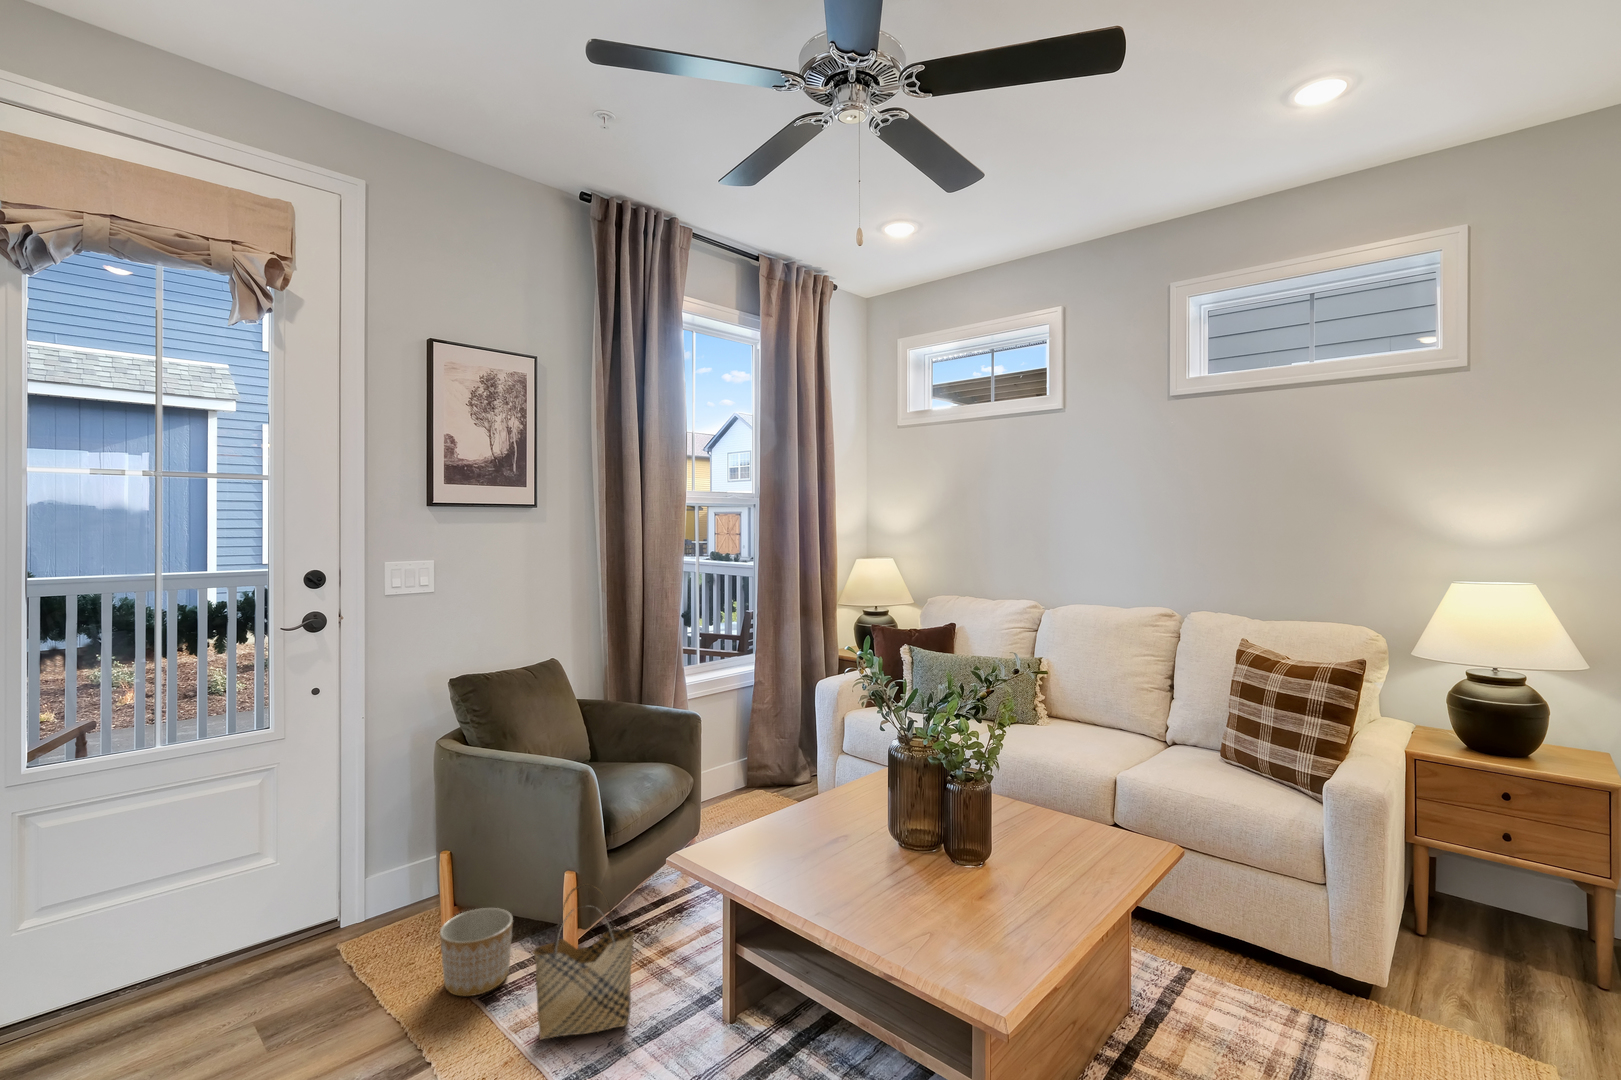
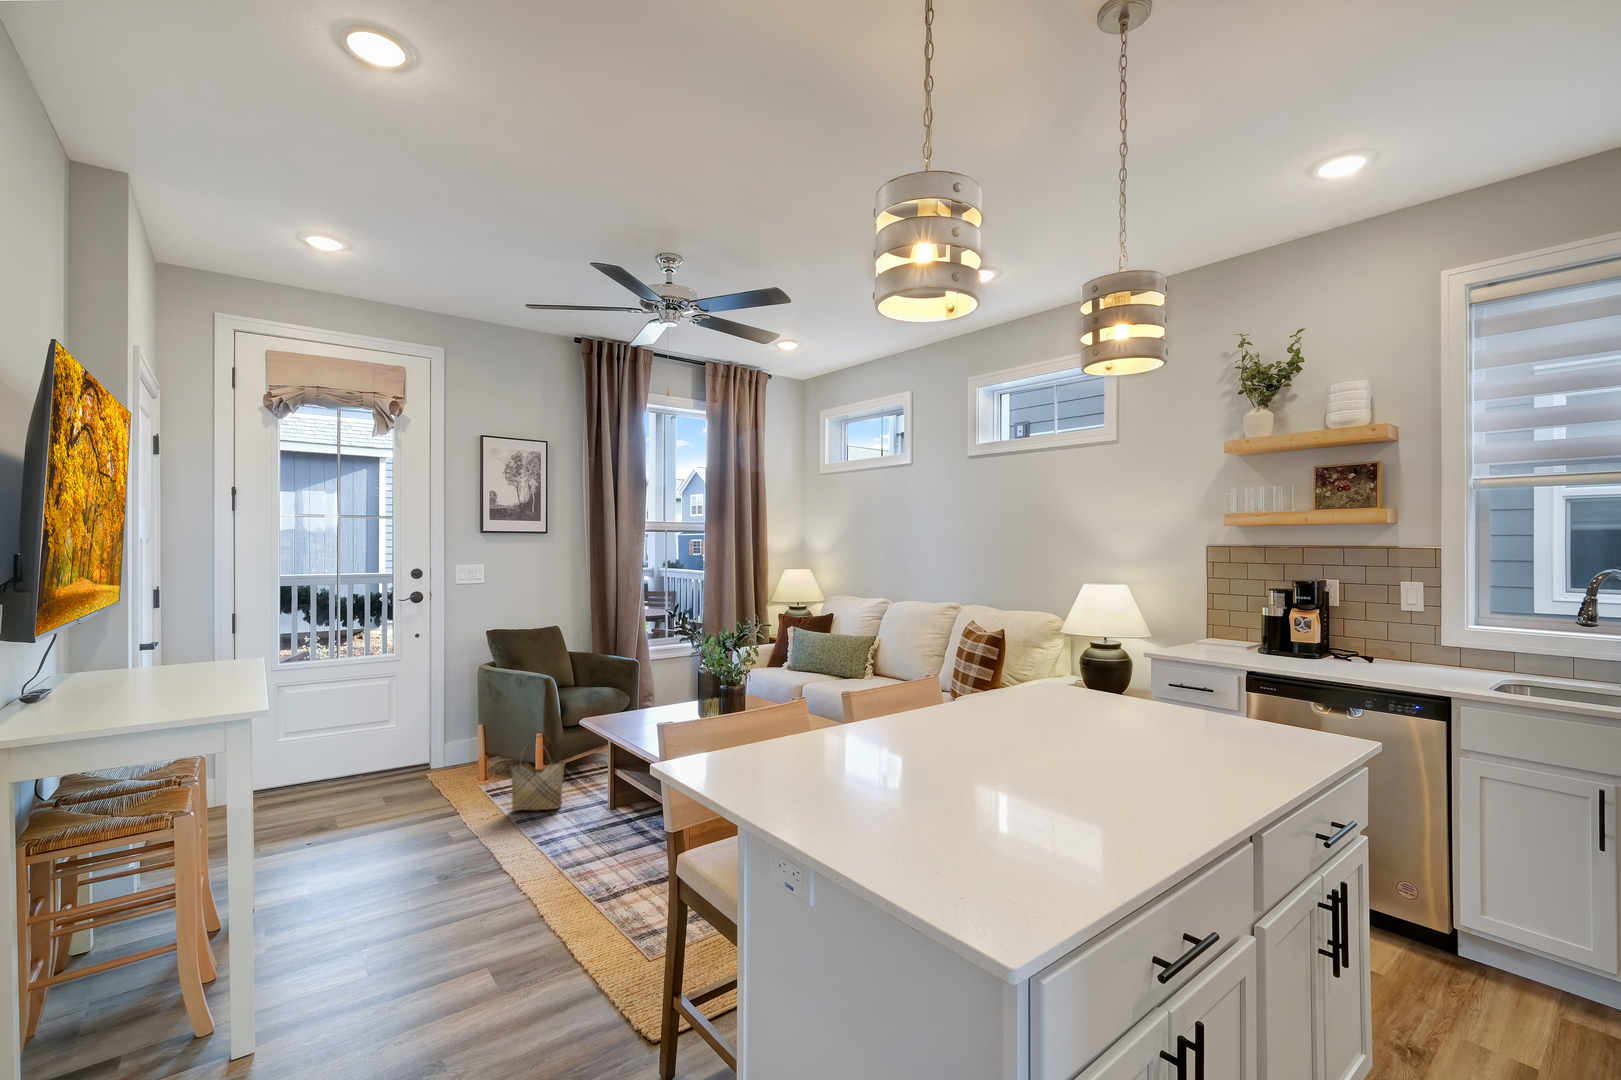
planter: present [440,908,513,996] -> none [471,756,511,797]

